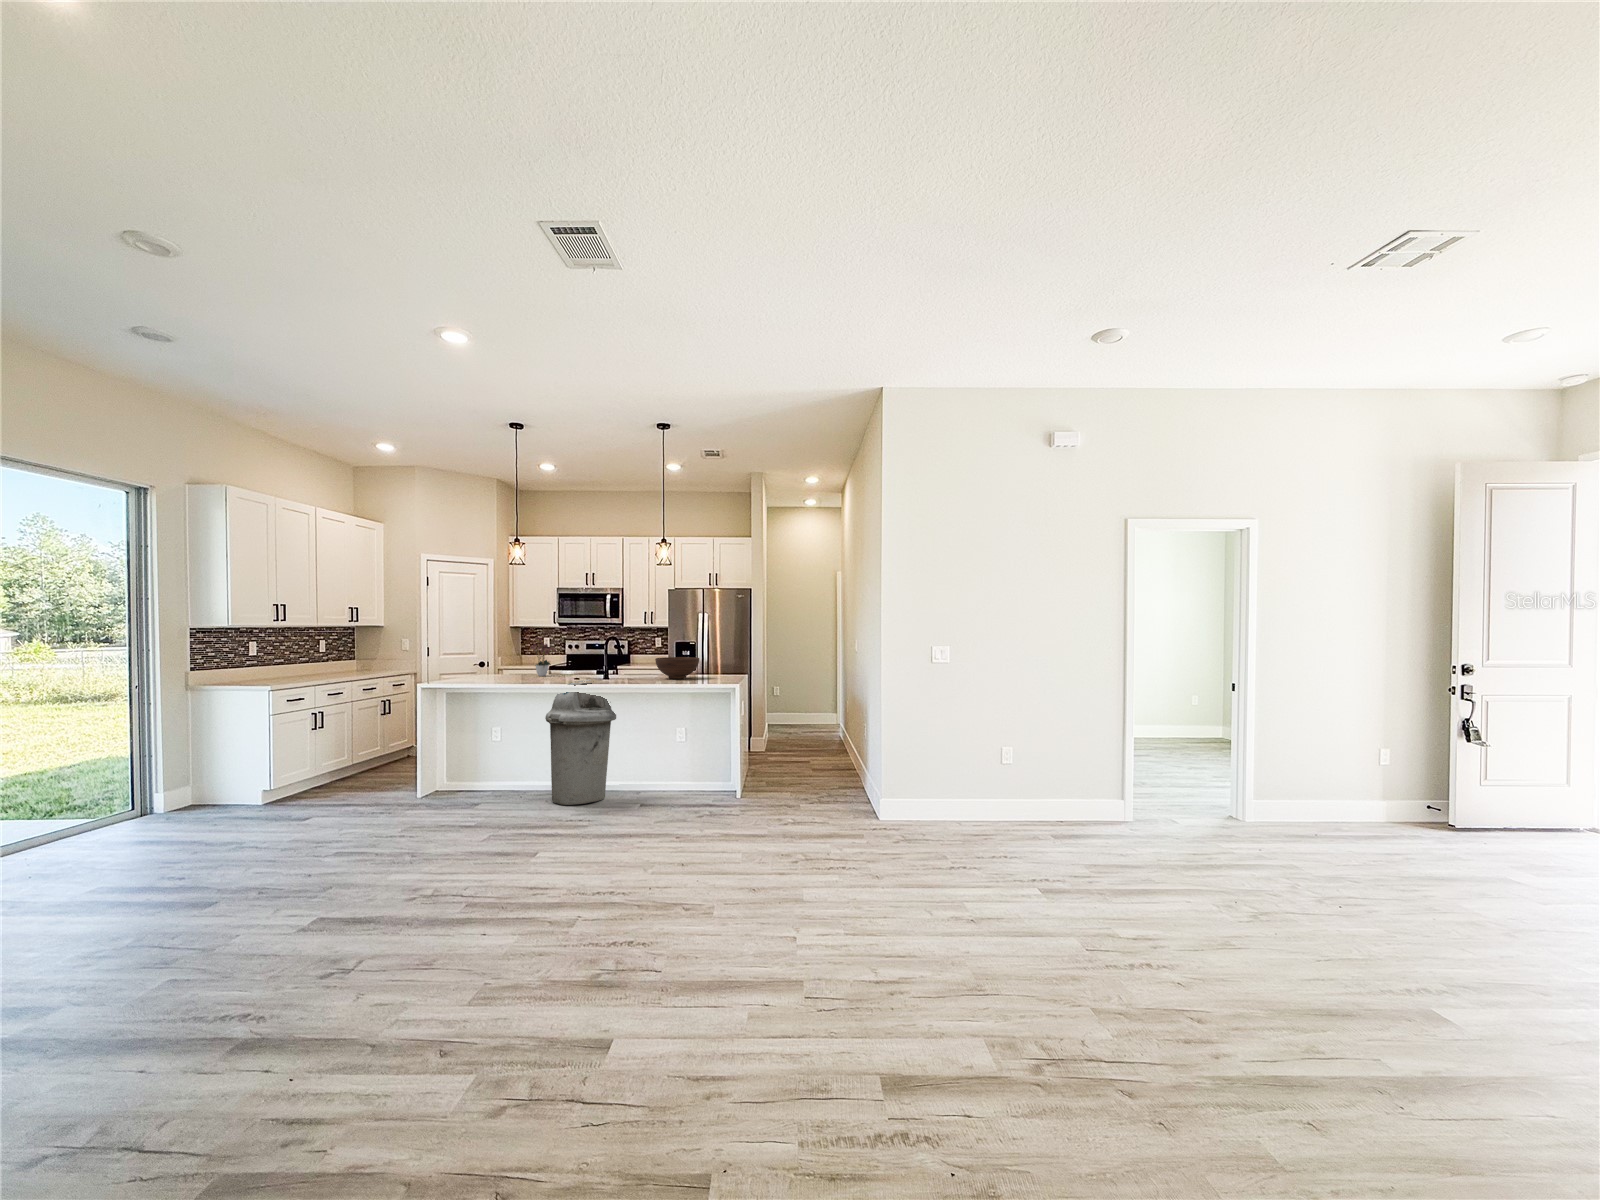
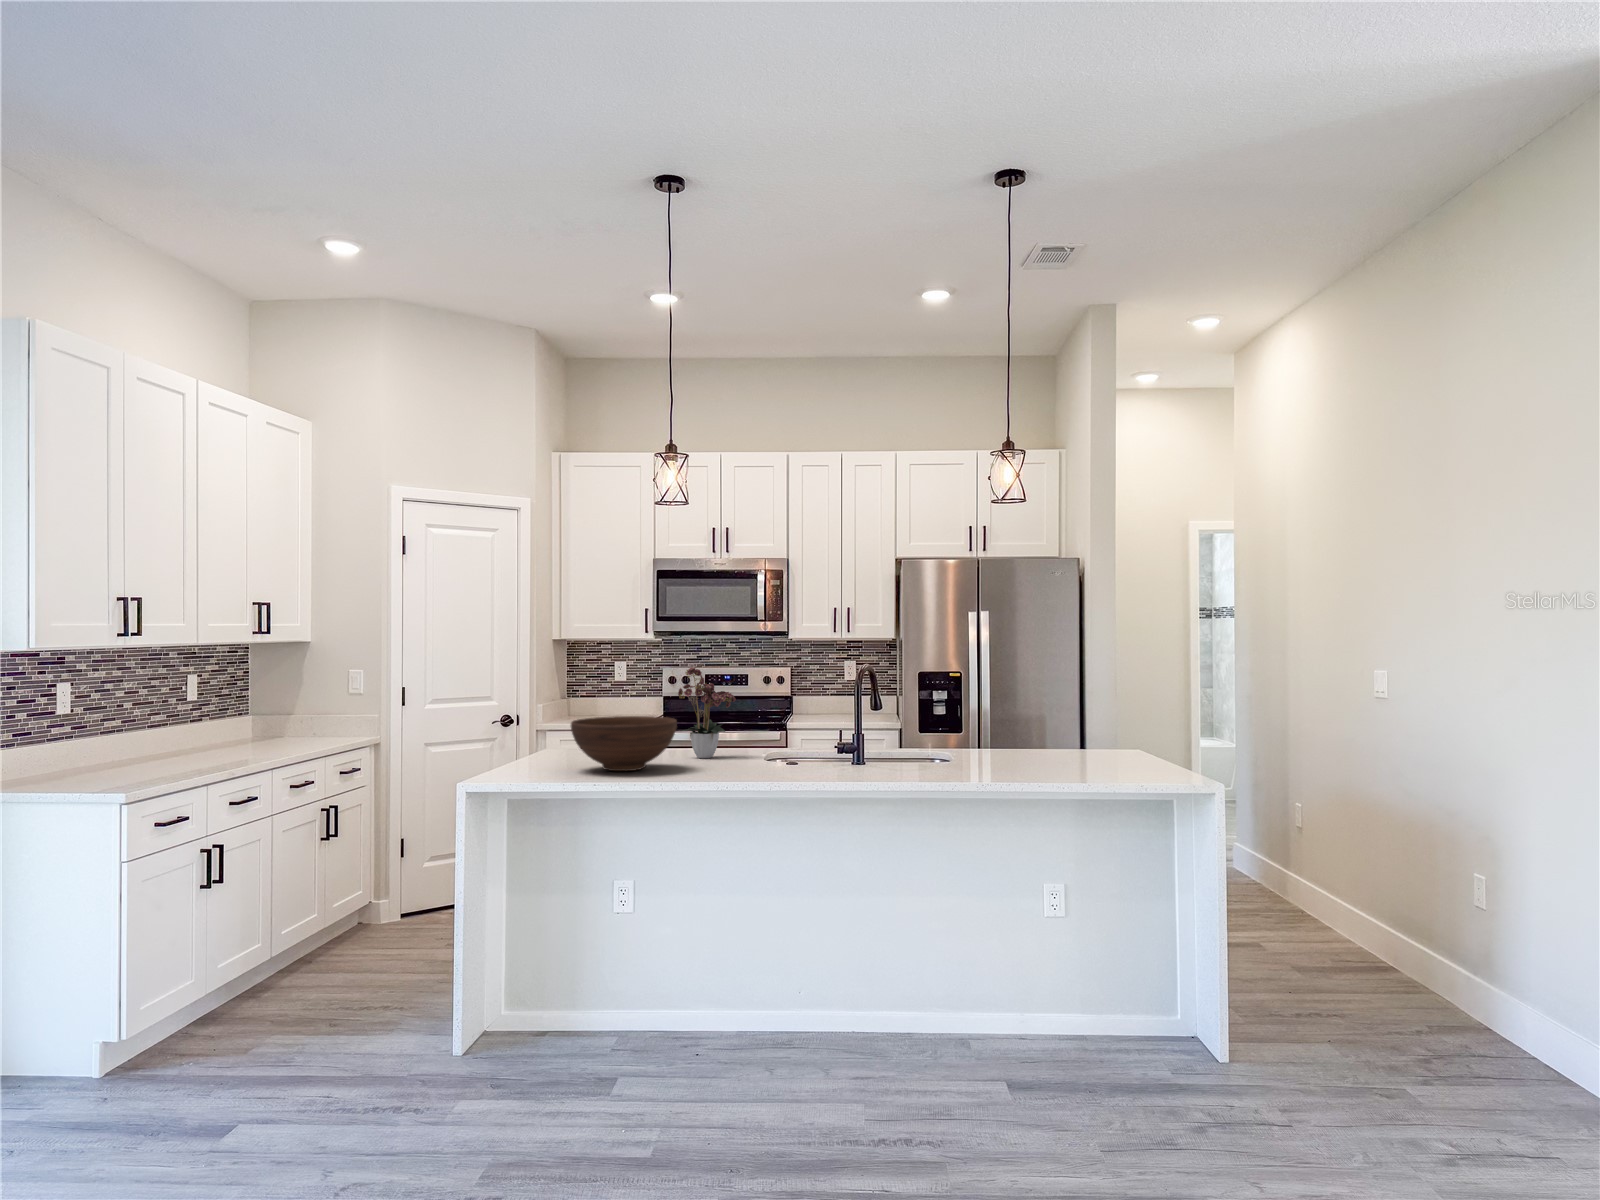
fruit bowl: present [655,657,699,679] -> present [571,716,677,771]
trash can: present [545,679,616,805] -> none [772,774,937,1095]

